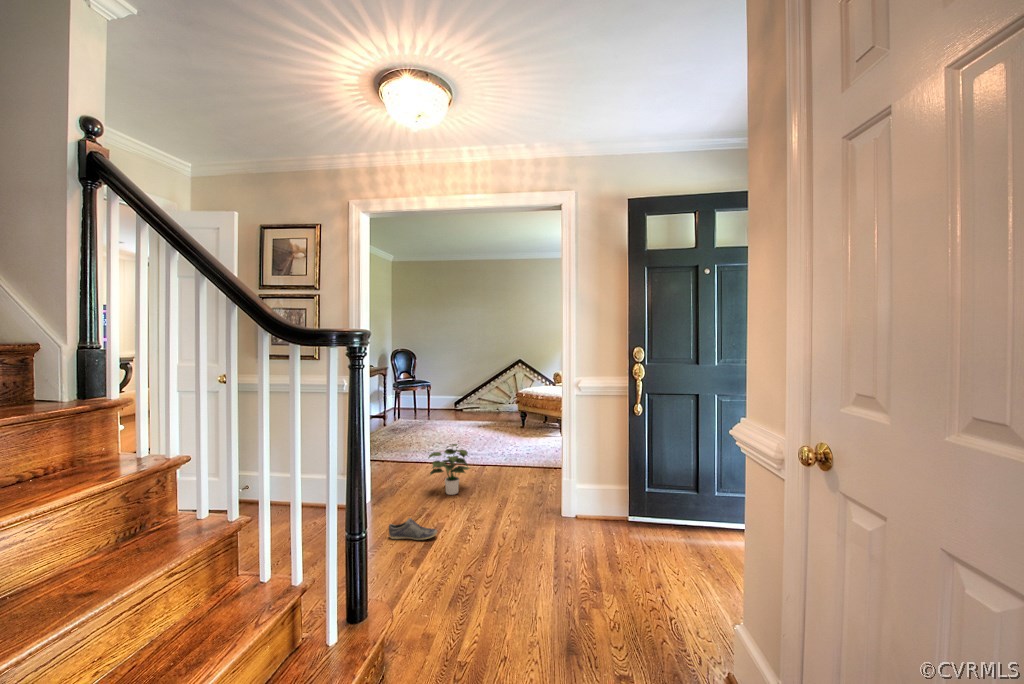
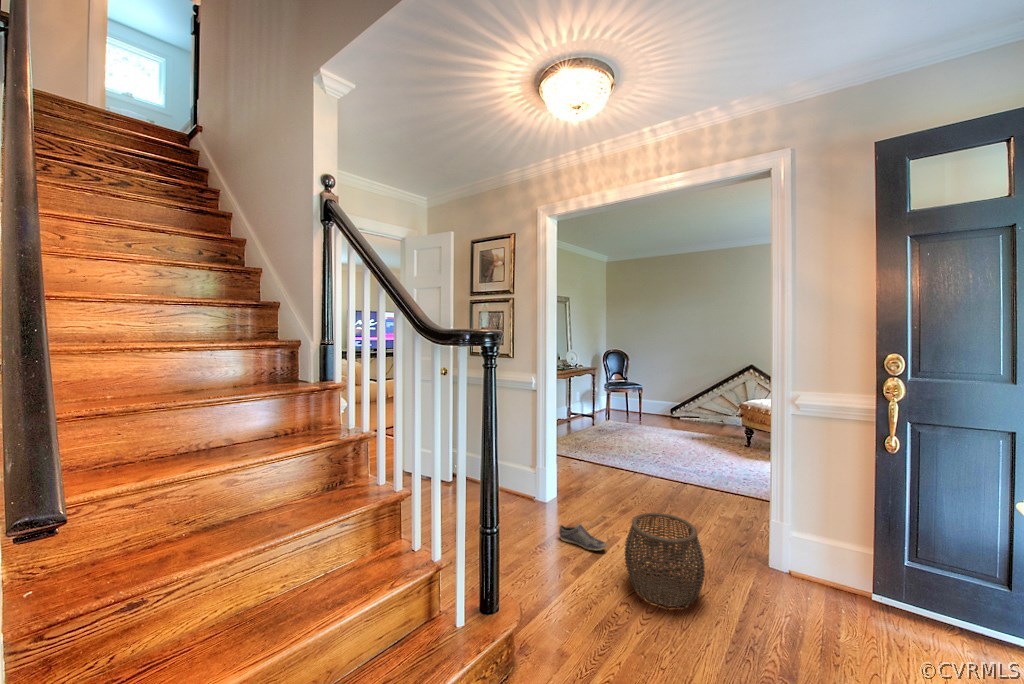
potted plant: present [429,444,470,495] -> none [611,454,661,510]
woven basket: none [460,489,525,567] -> present [625,513,705,608]

